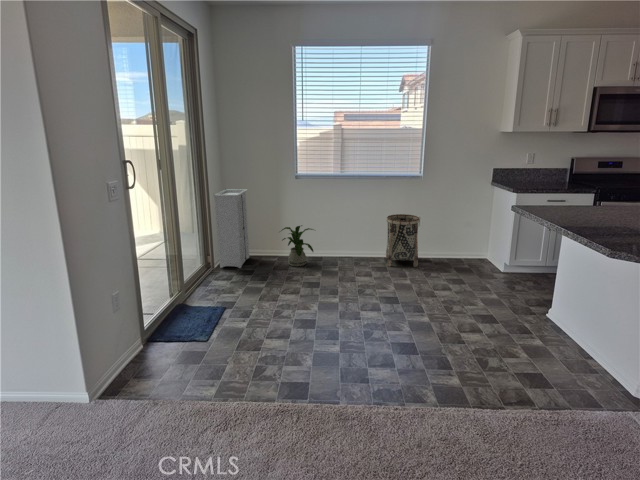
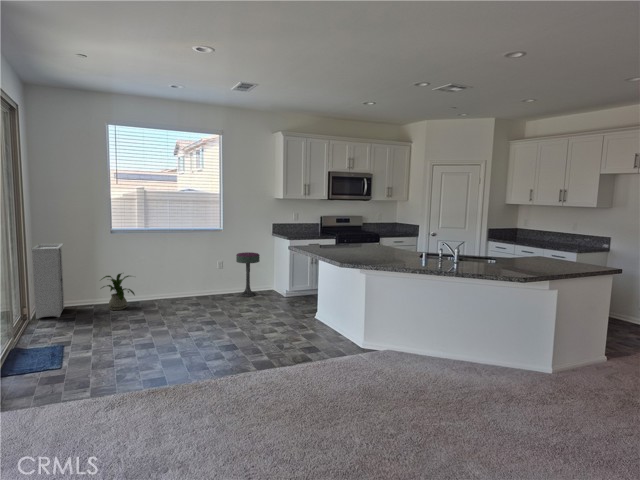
bar stool: none [438,207,470,266] -> present [236,252,260,297]
basket: present [386,214,420,267] -> none [197,260,224,302]

